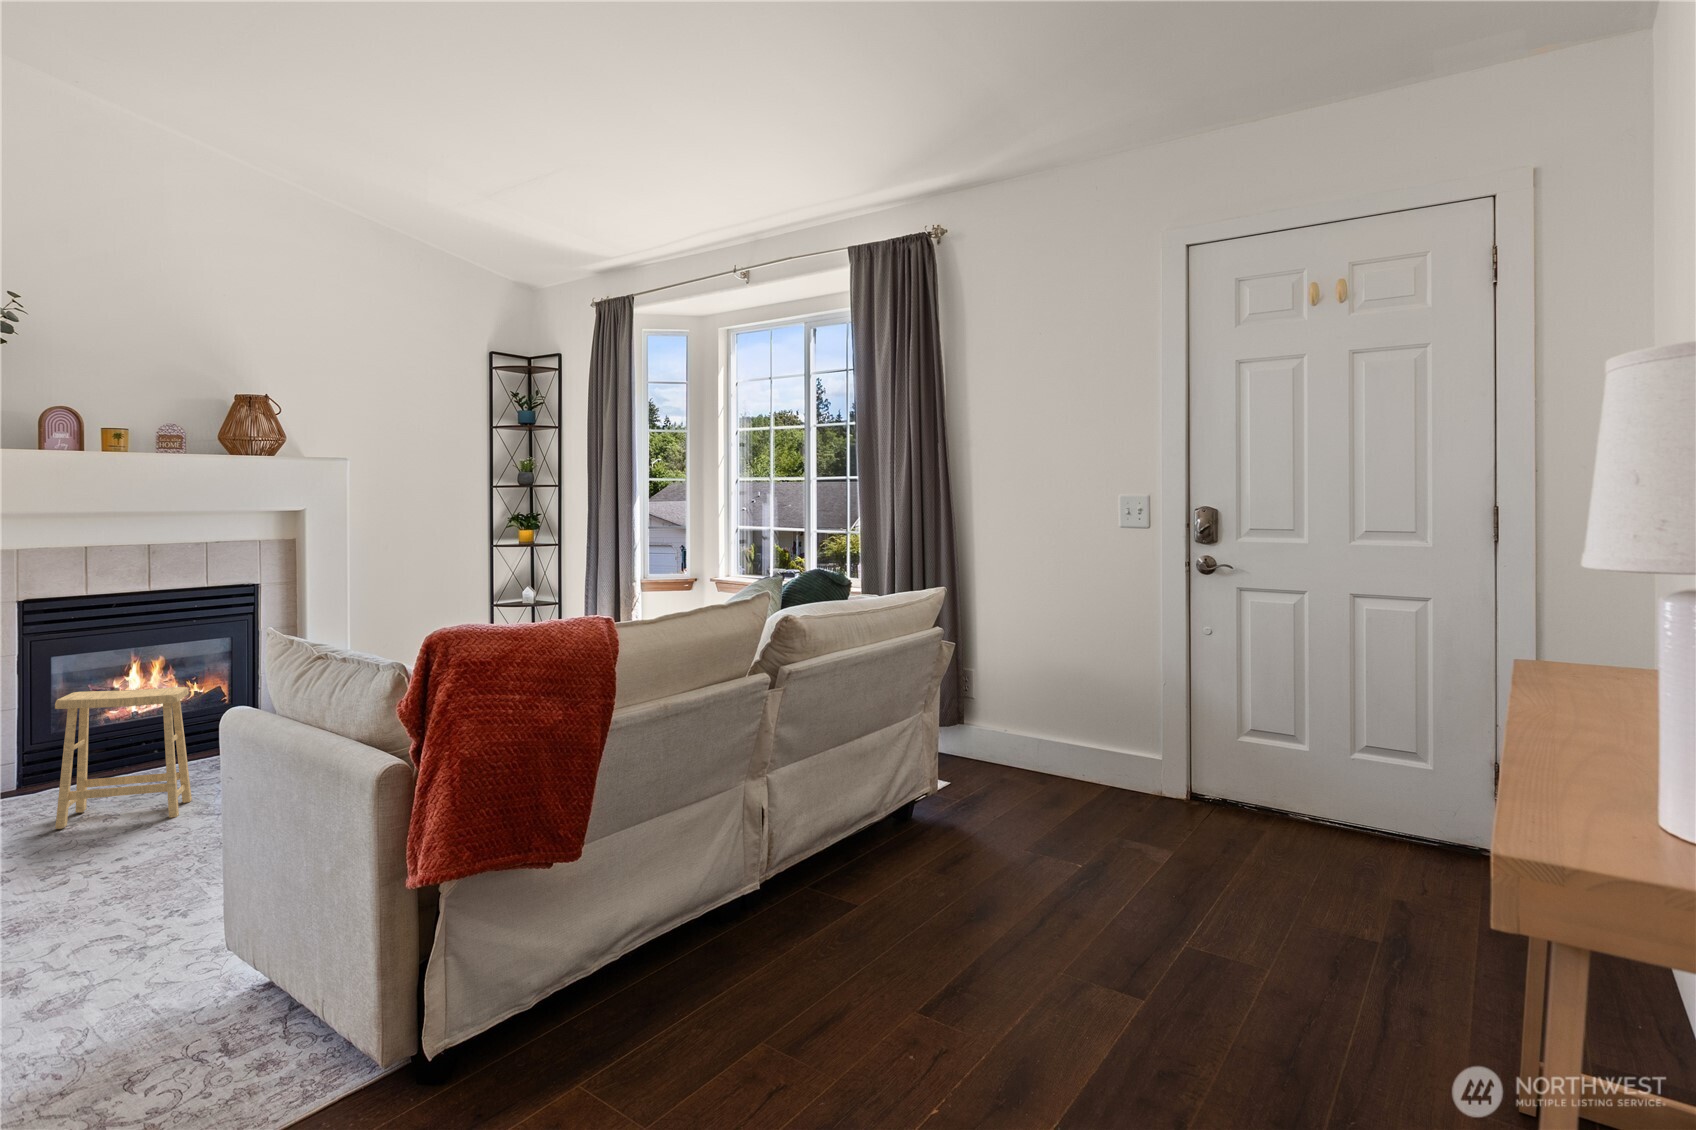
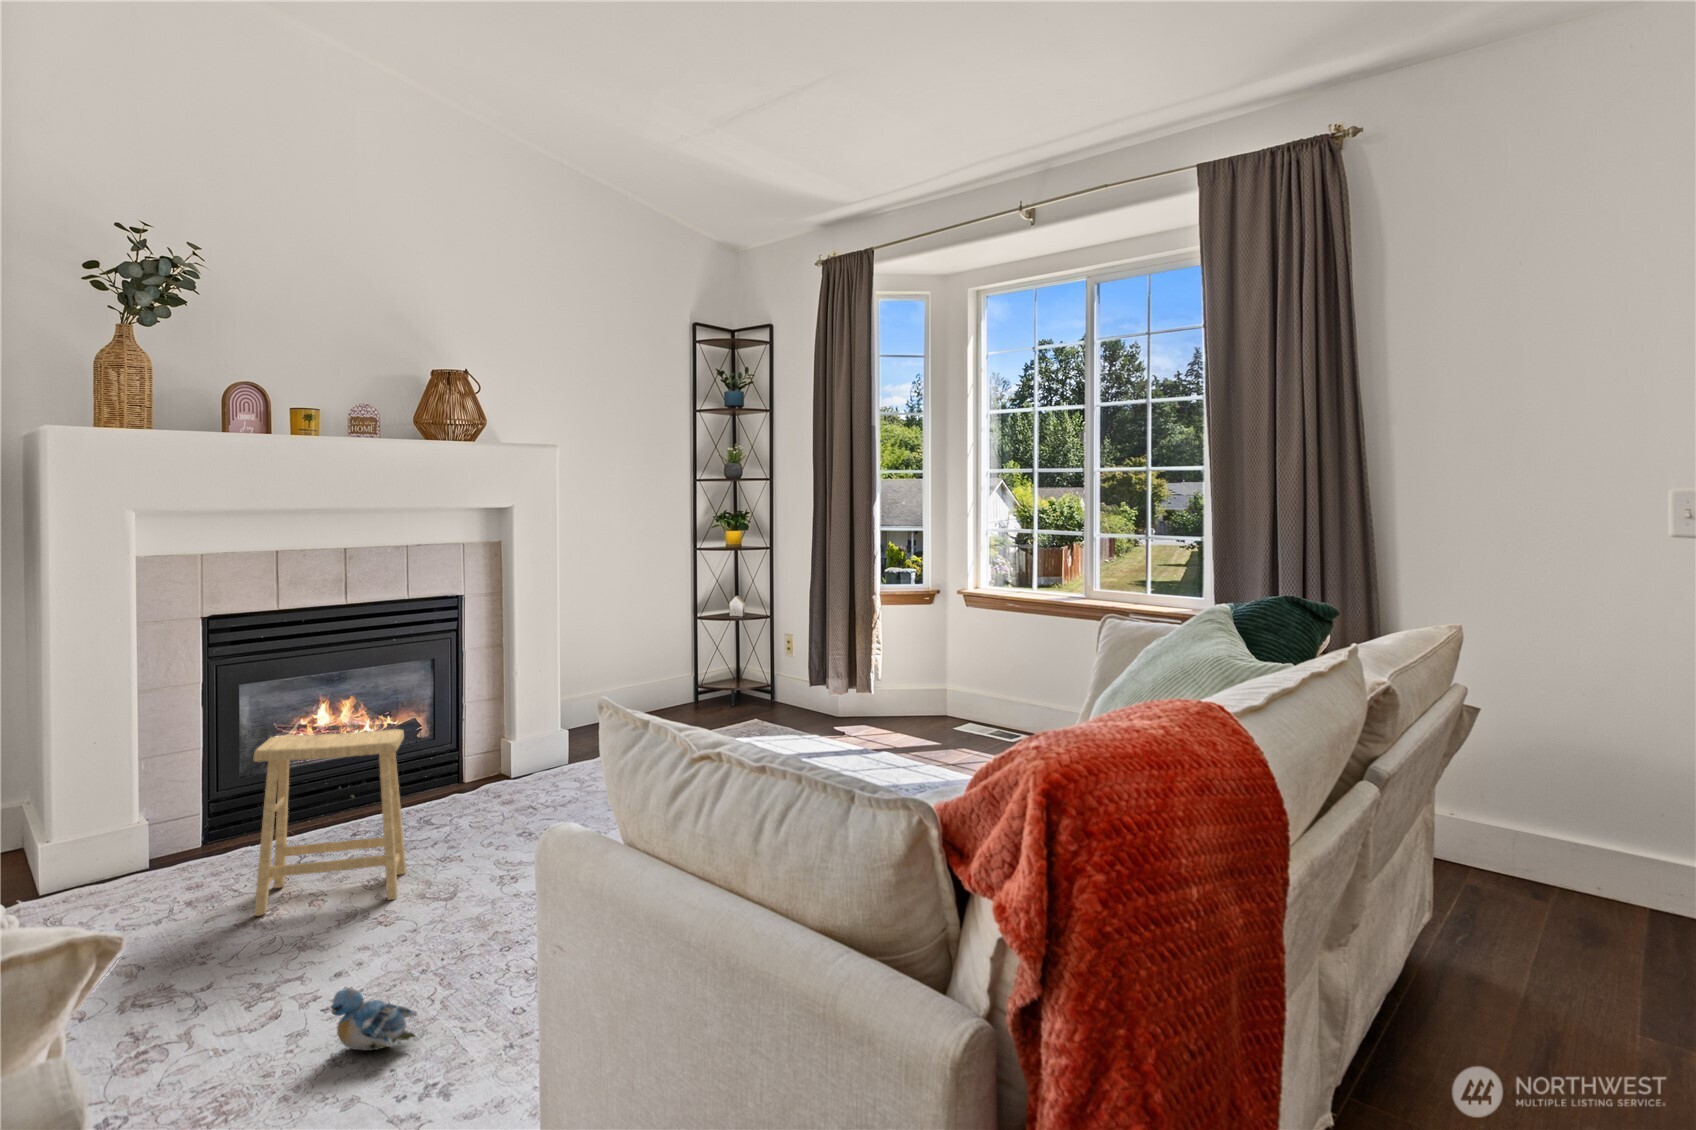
plush toy: none [96,853,164,895] -> present [331,989,417,1050]

